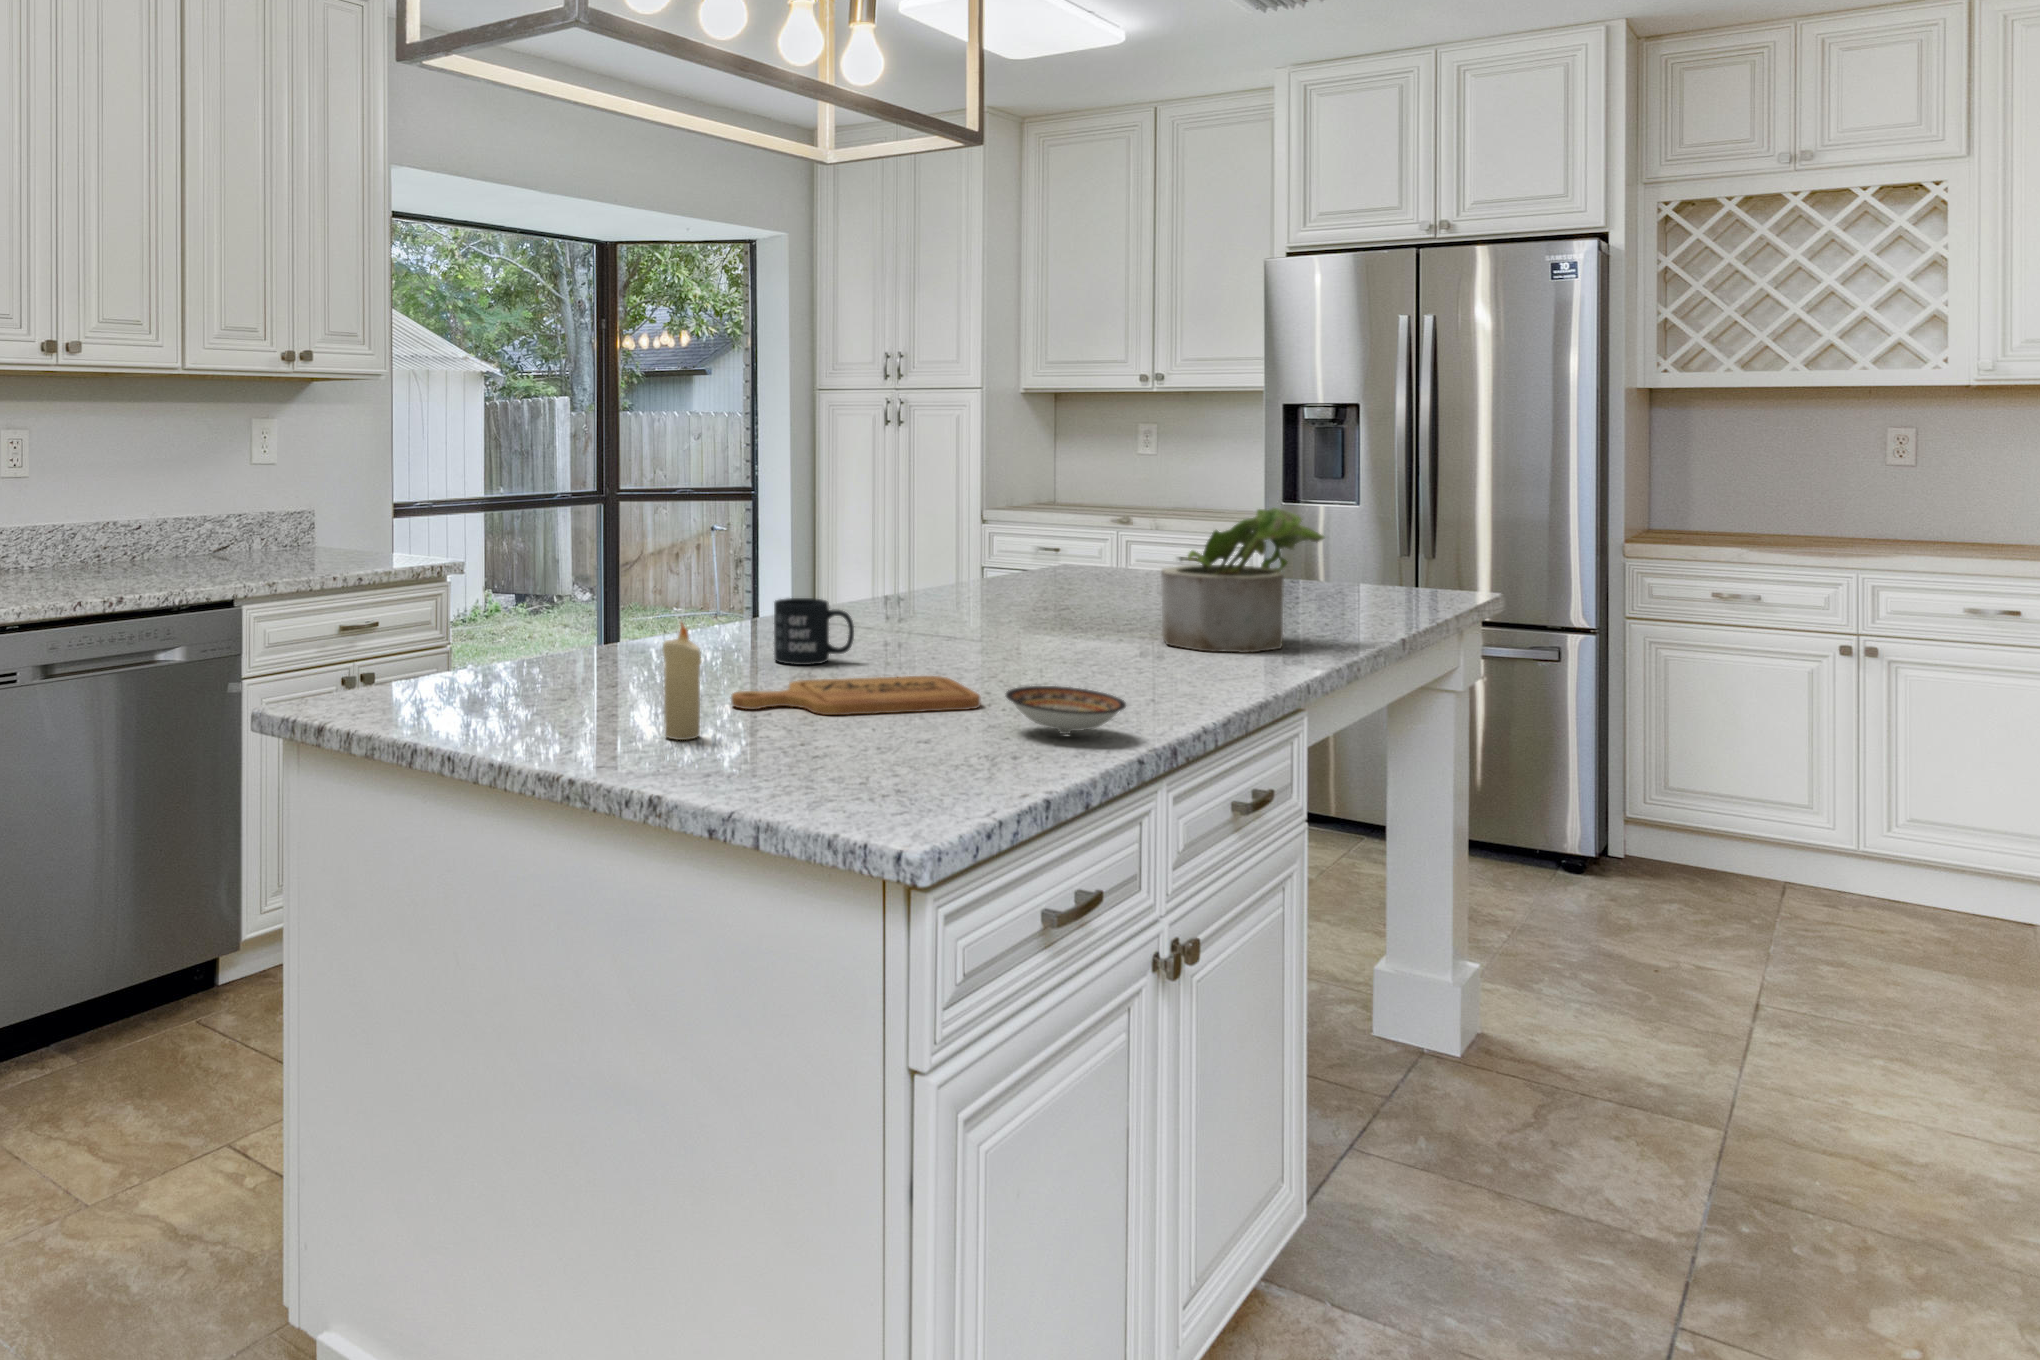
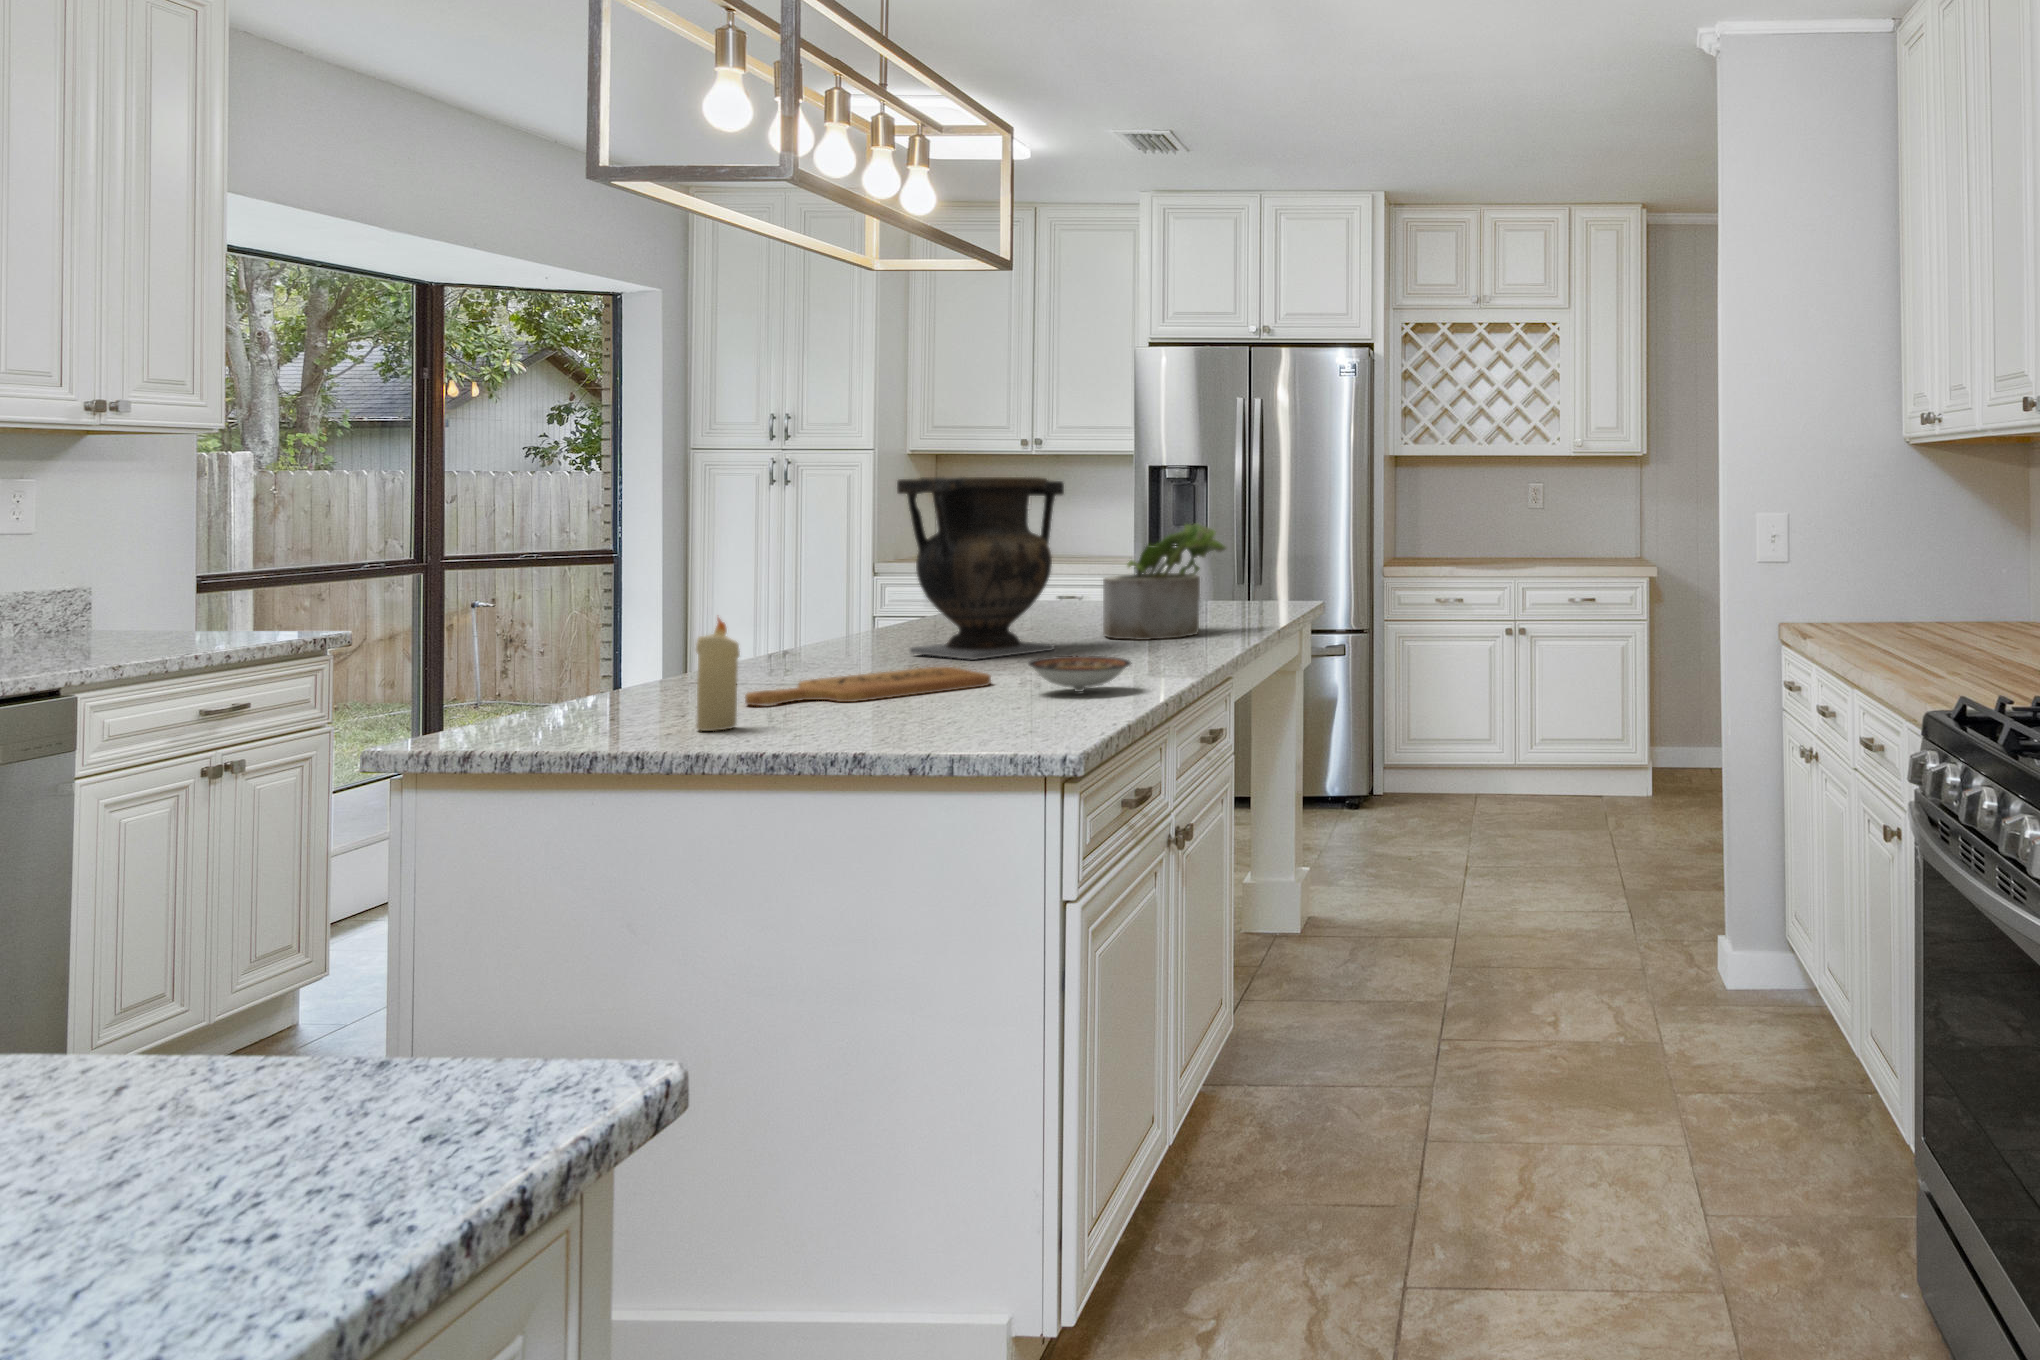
vase: none [913,449,1103,664] -> present [897,477,1064,660]
mug: present [774,598,854,665] -> none [755,614,841,675]

